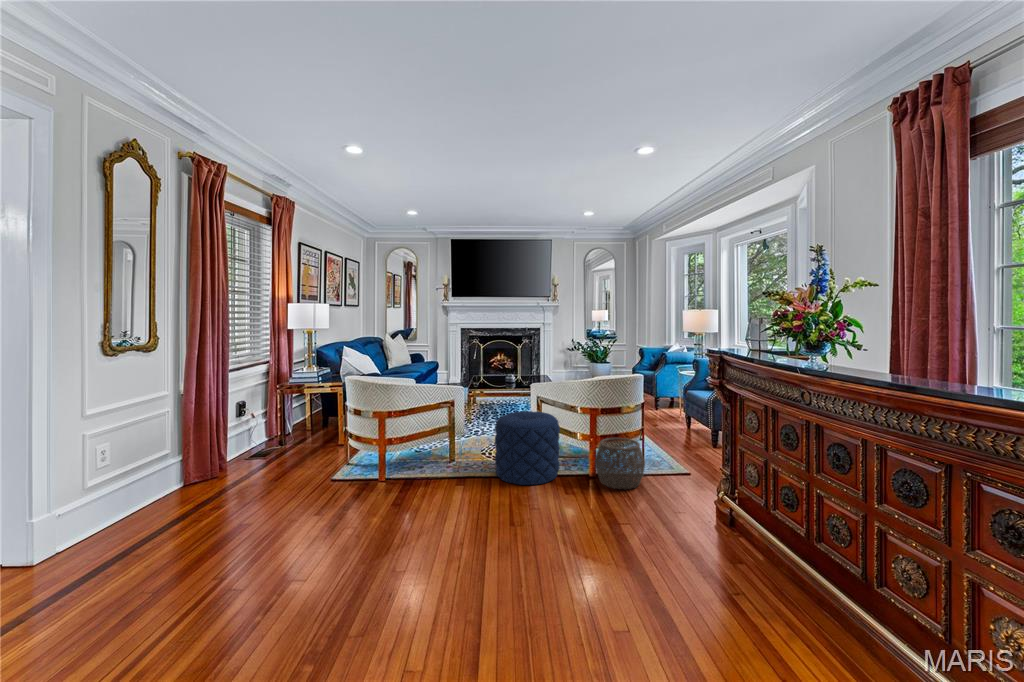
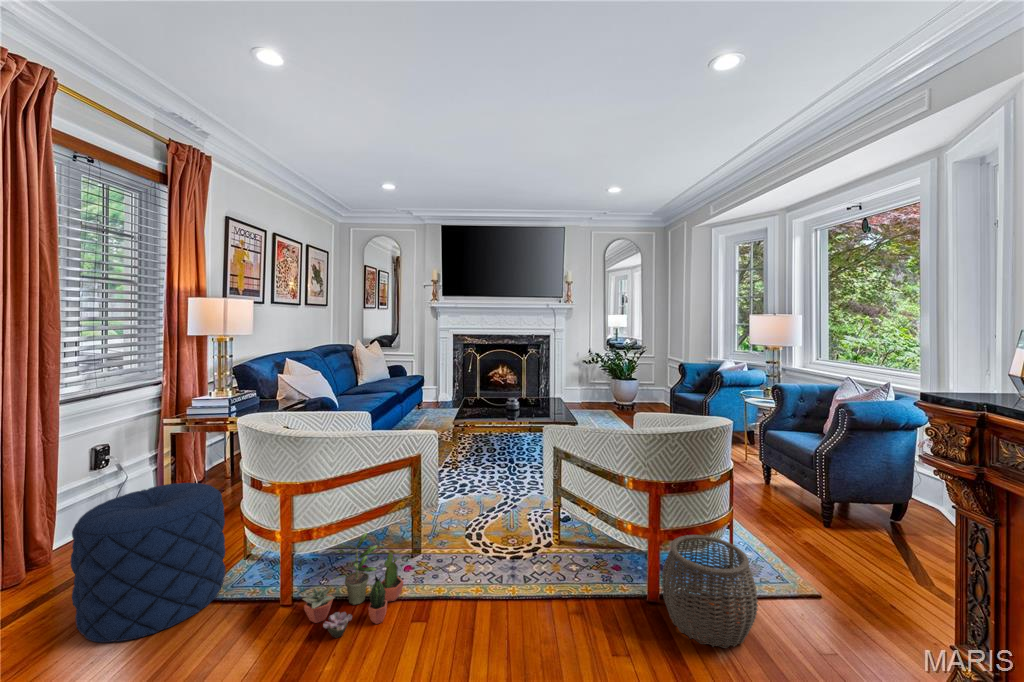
pouf: present [495,411,560,485] -> present [70,483,225,642]
potted plant: none [395,441,449,490] -> present [303,533,404,638]

